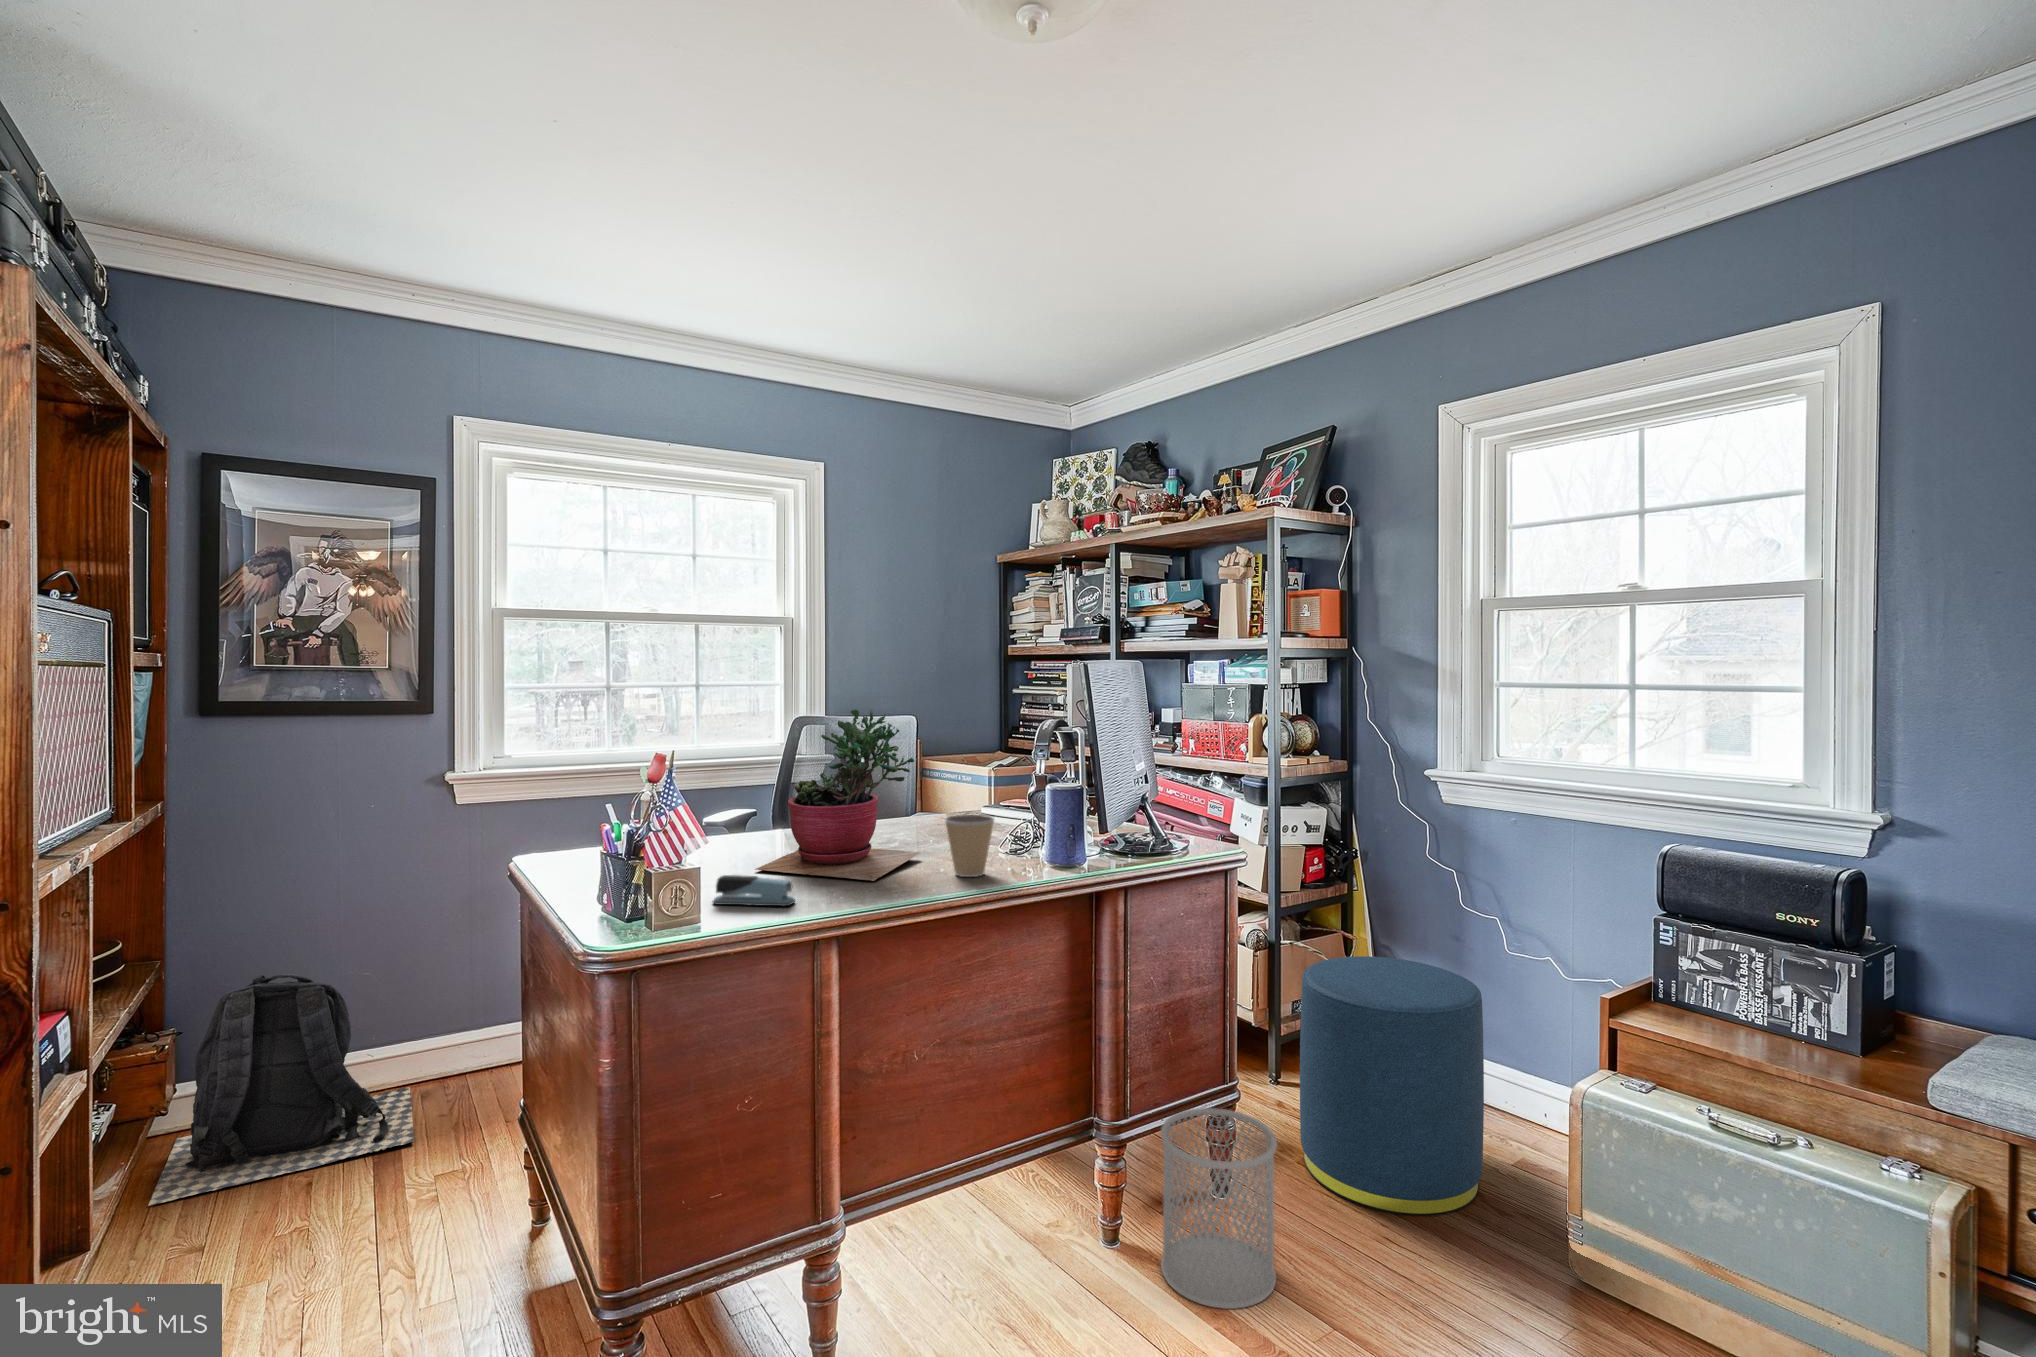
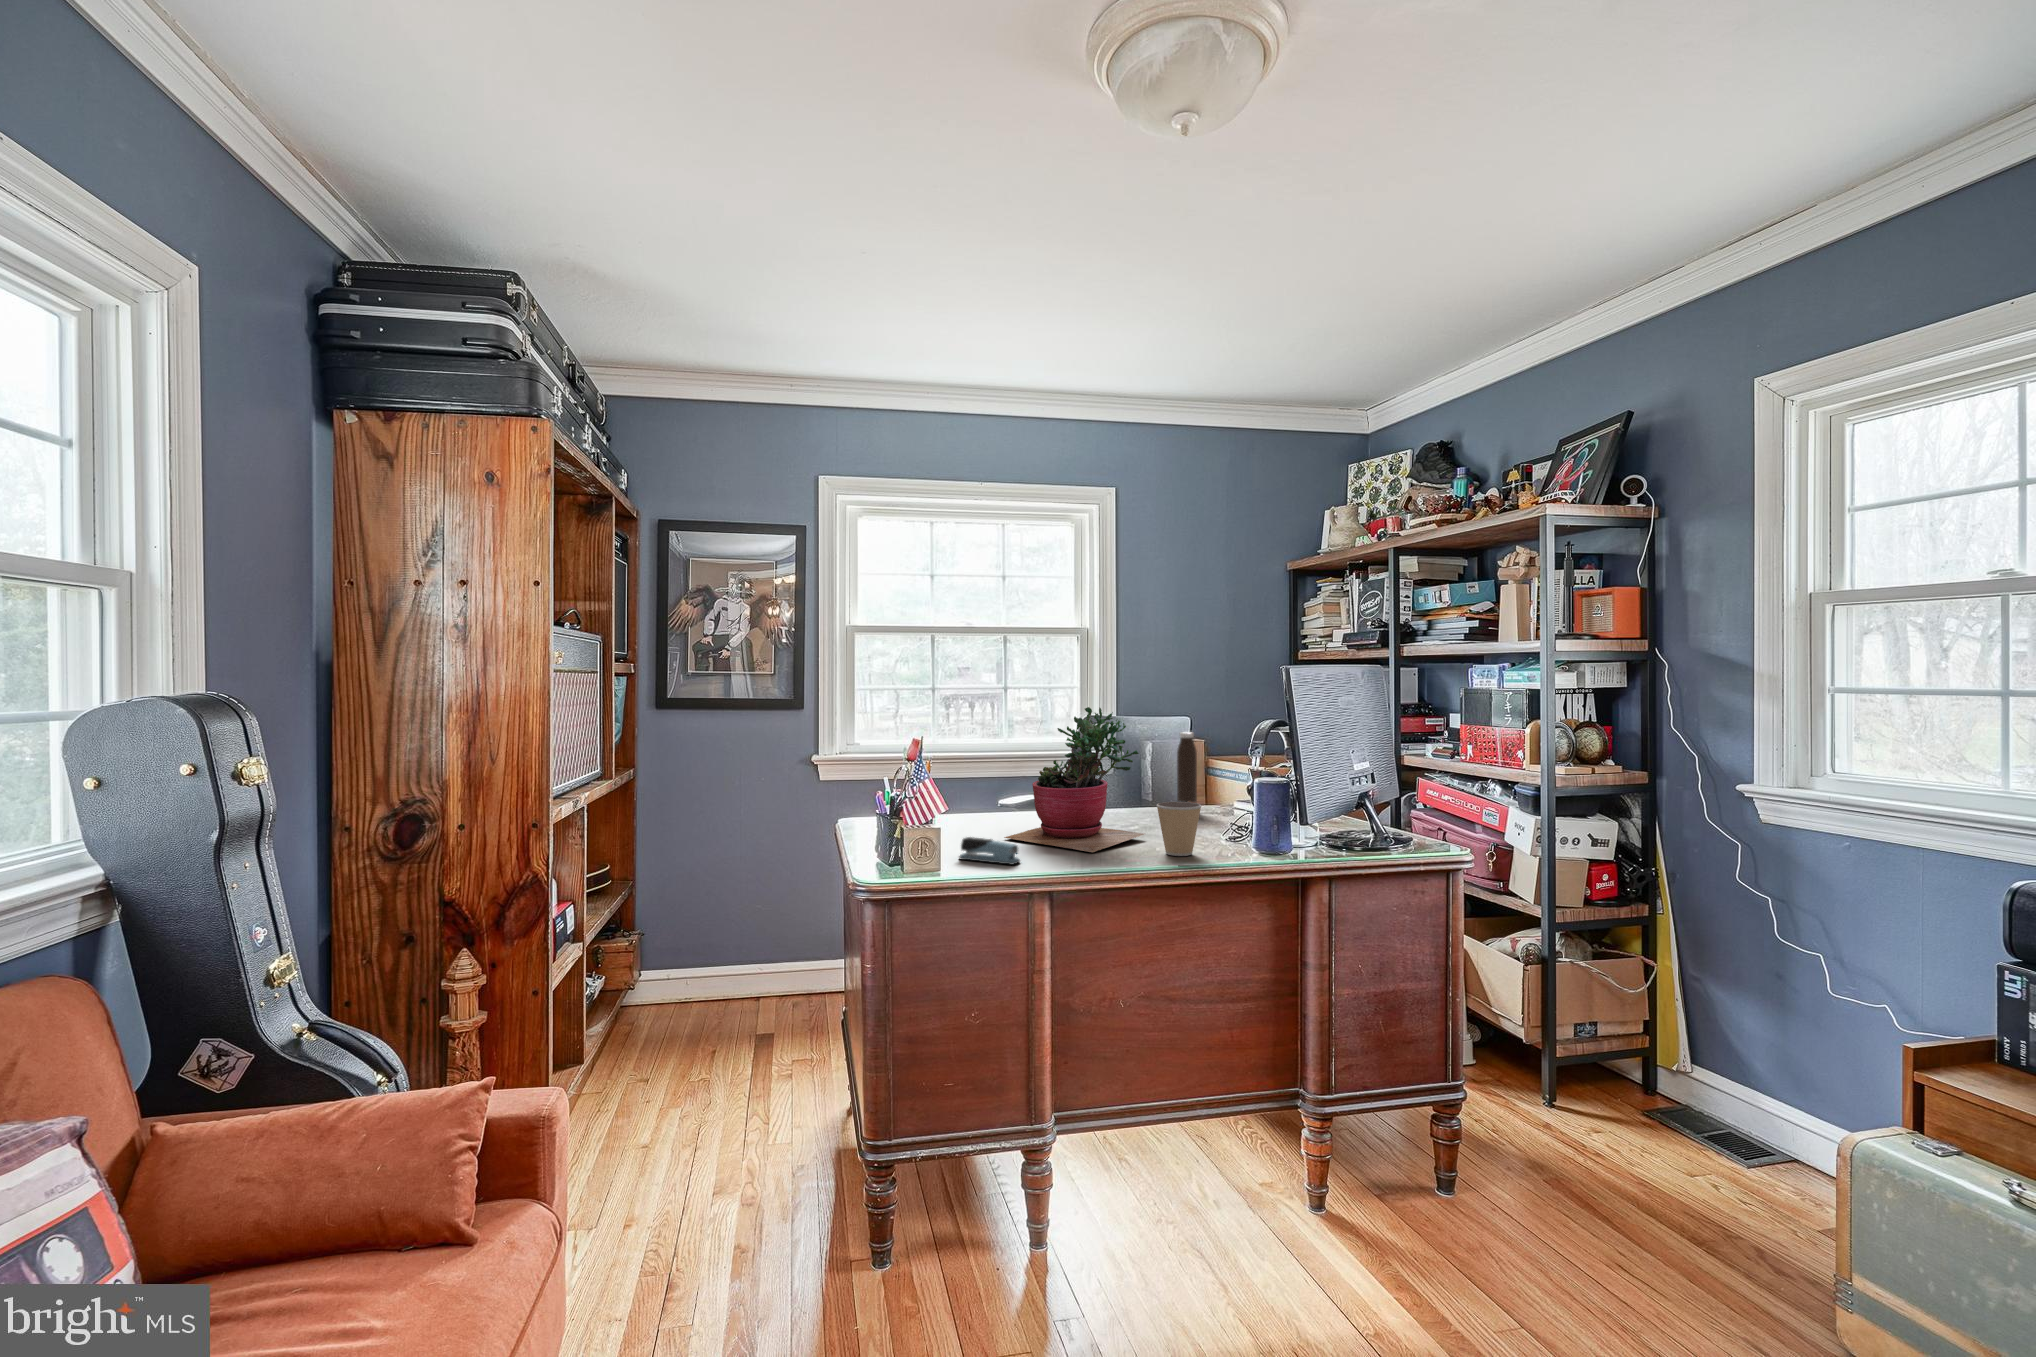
water bottle: none [930,734,952,824] -> present [1177,732,1197,803]
ottoman: present [1300,956,1484,1216] -> none [1547,979,1766,1261]
backpack: present [148,974,414,1206] -> none [622,898,787,1049]
wastebasket: present [1161,1108,1277,1309] -> none [1358,1098,1477,1290]

